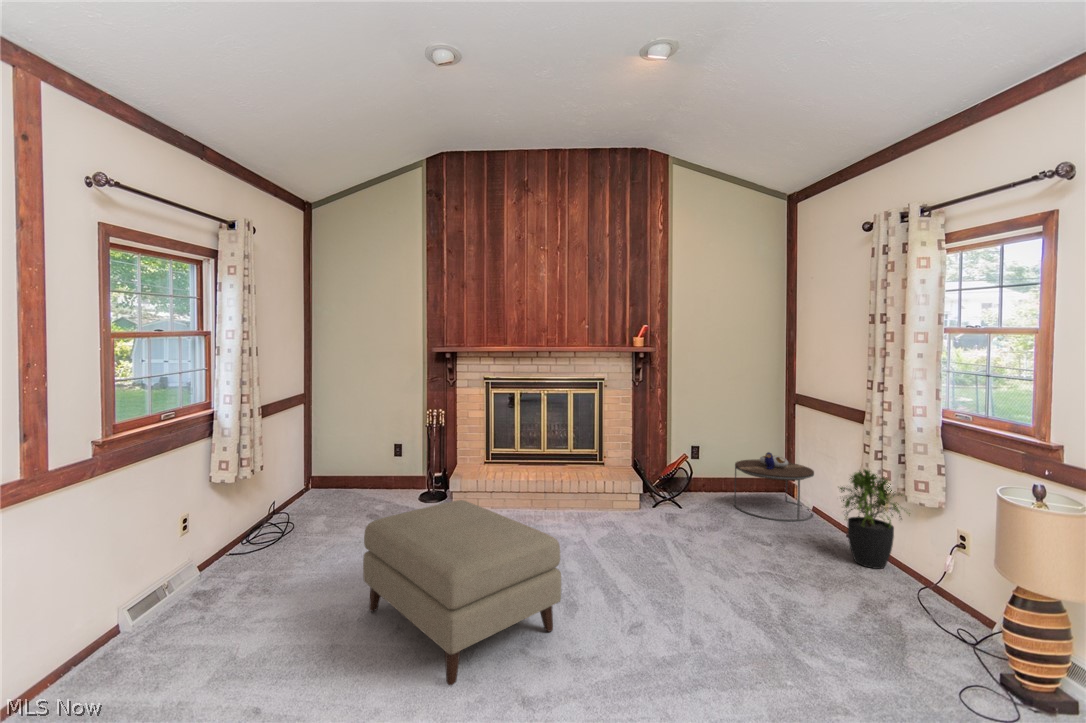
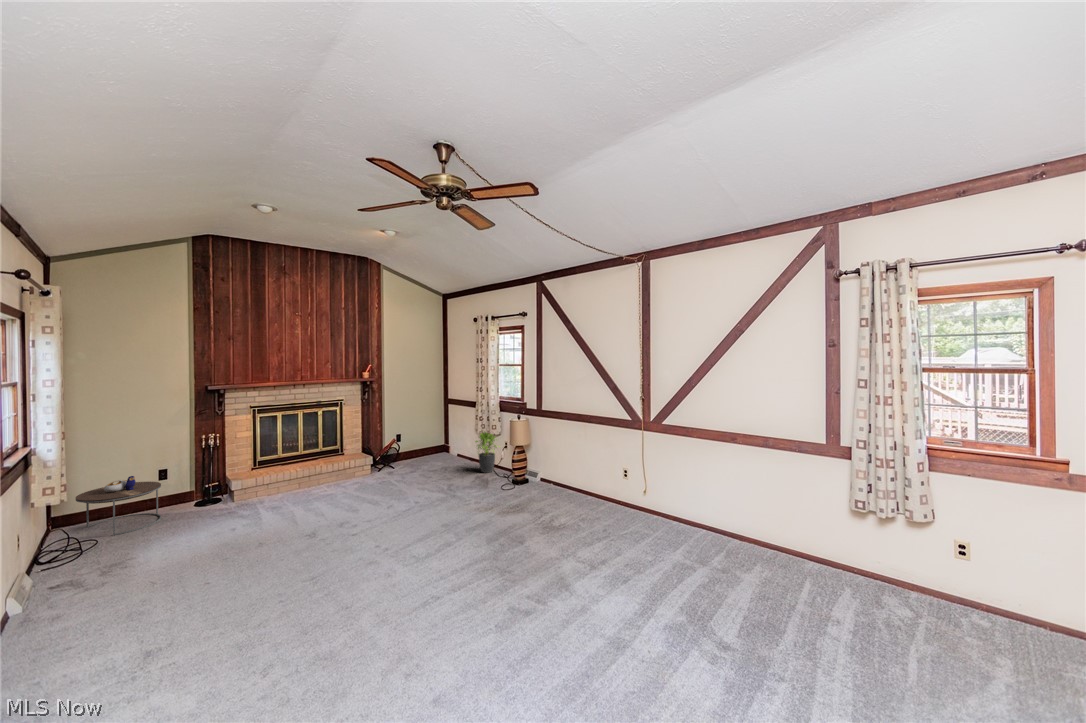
side table: present [734,452,814,521] -> present [76,476,161,535]
ottoman: present [363,500,561,685] -> none [255,480,377,551]

